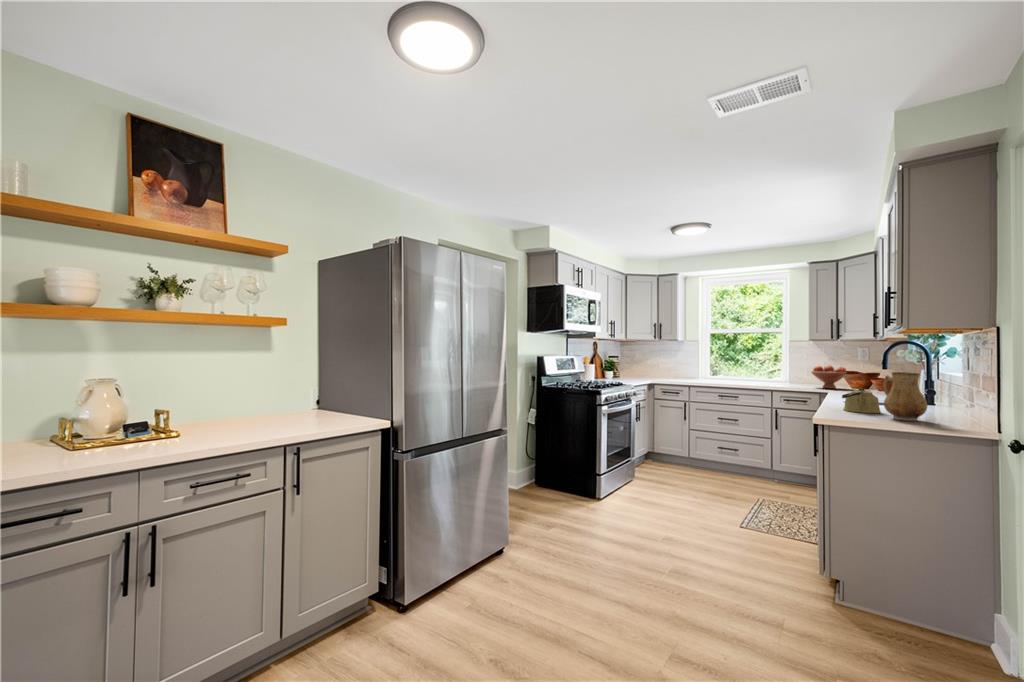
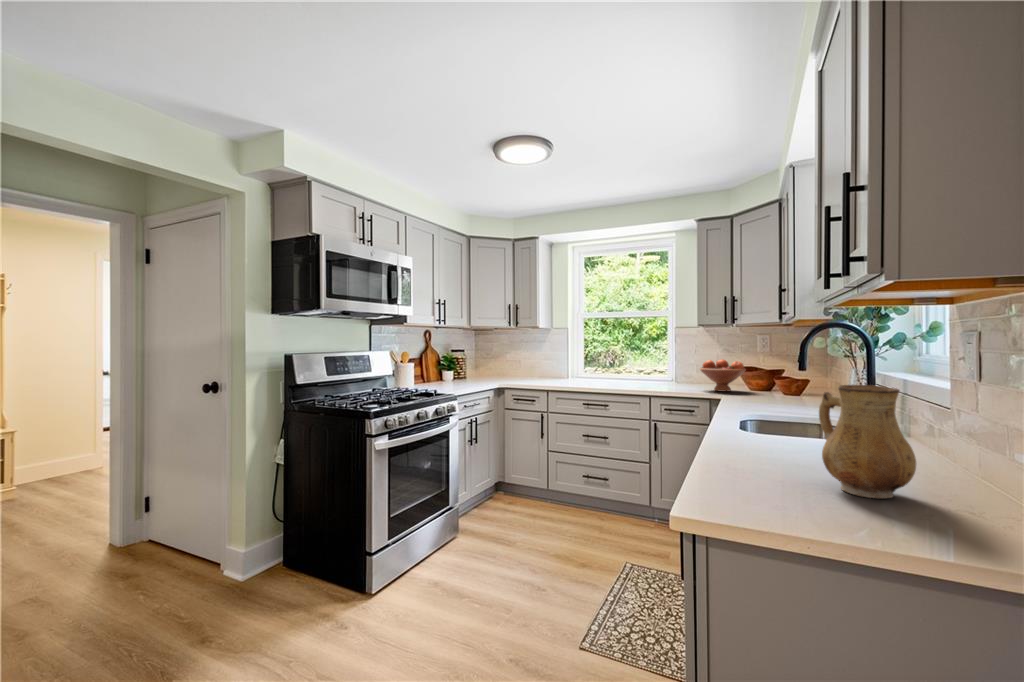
kettle: present [842,388,881,413] -> none [738,411,808,465]

